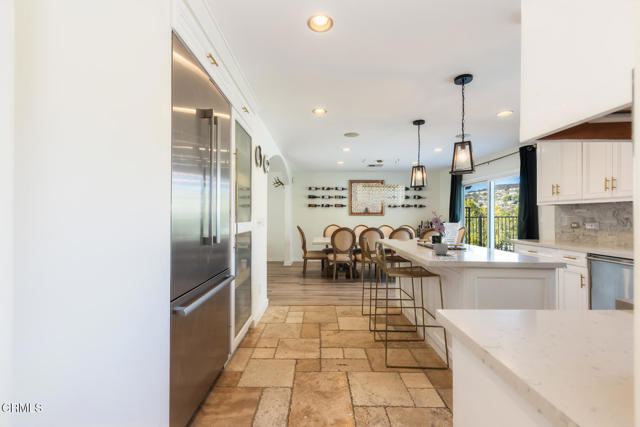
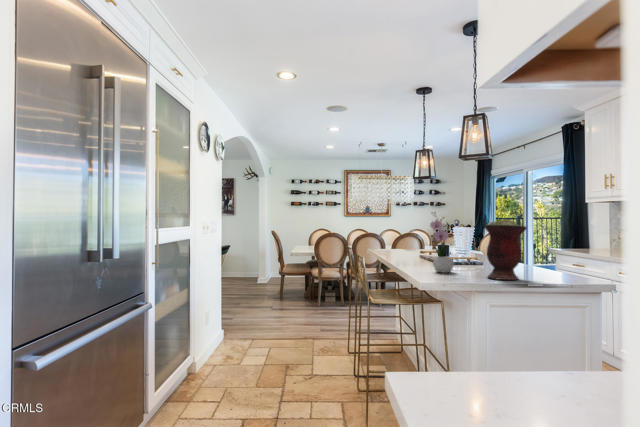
vase: none [471,217,502,259] -> present [484,219,527,280]

